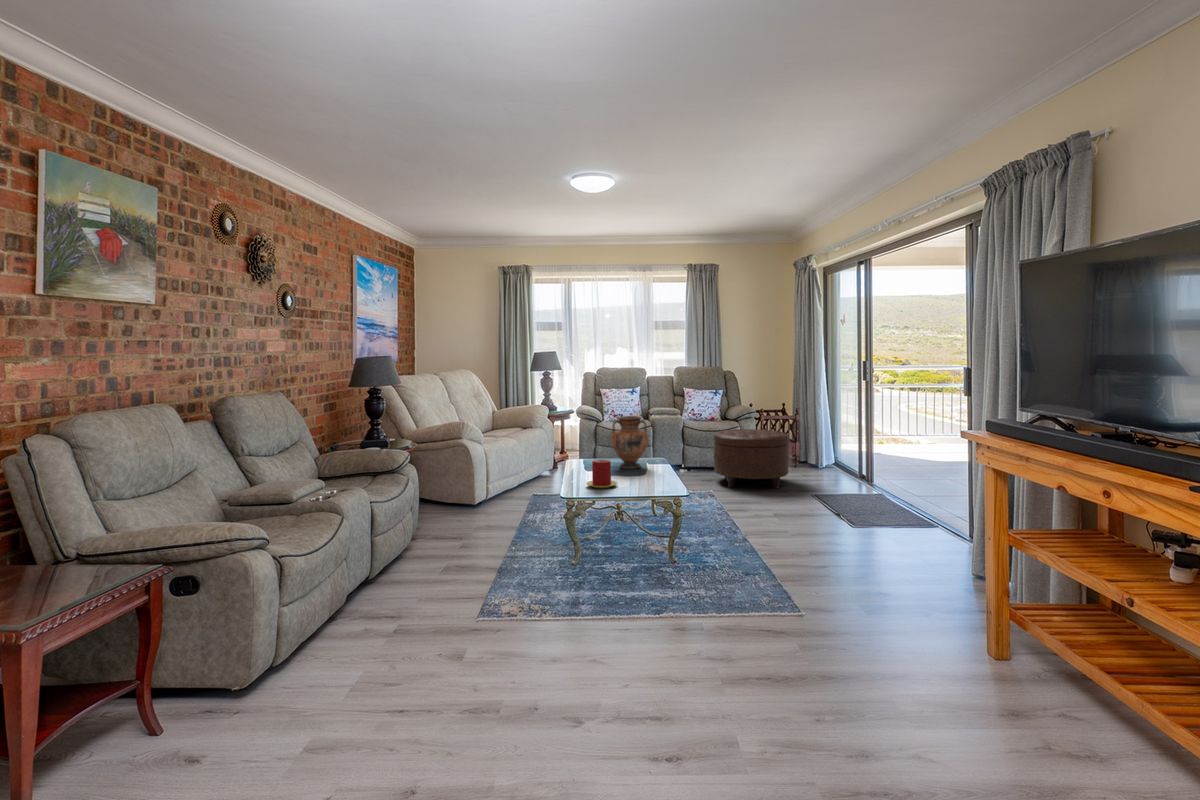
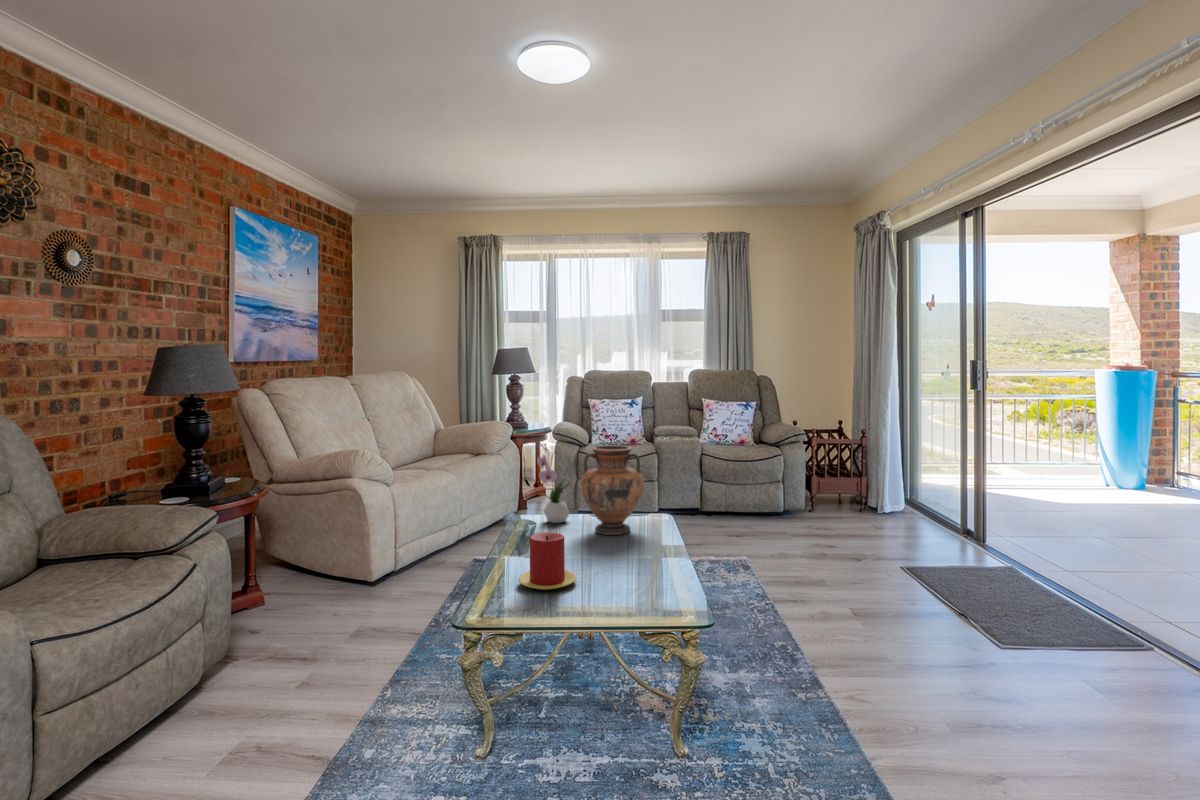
flower arrangement: none [582,416,604,465] -> present [537,444,569,523]
ottoman: present [714,429,789,488] -> none [747,460,861,552]

